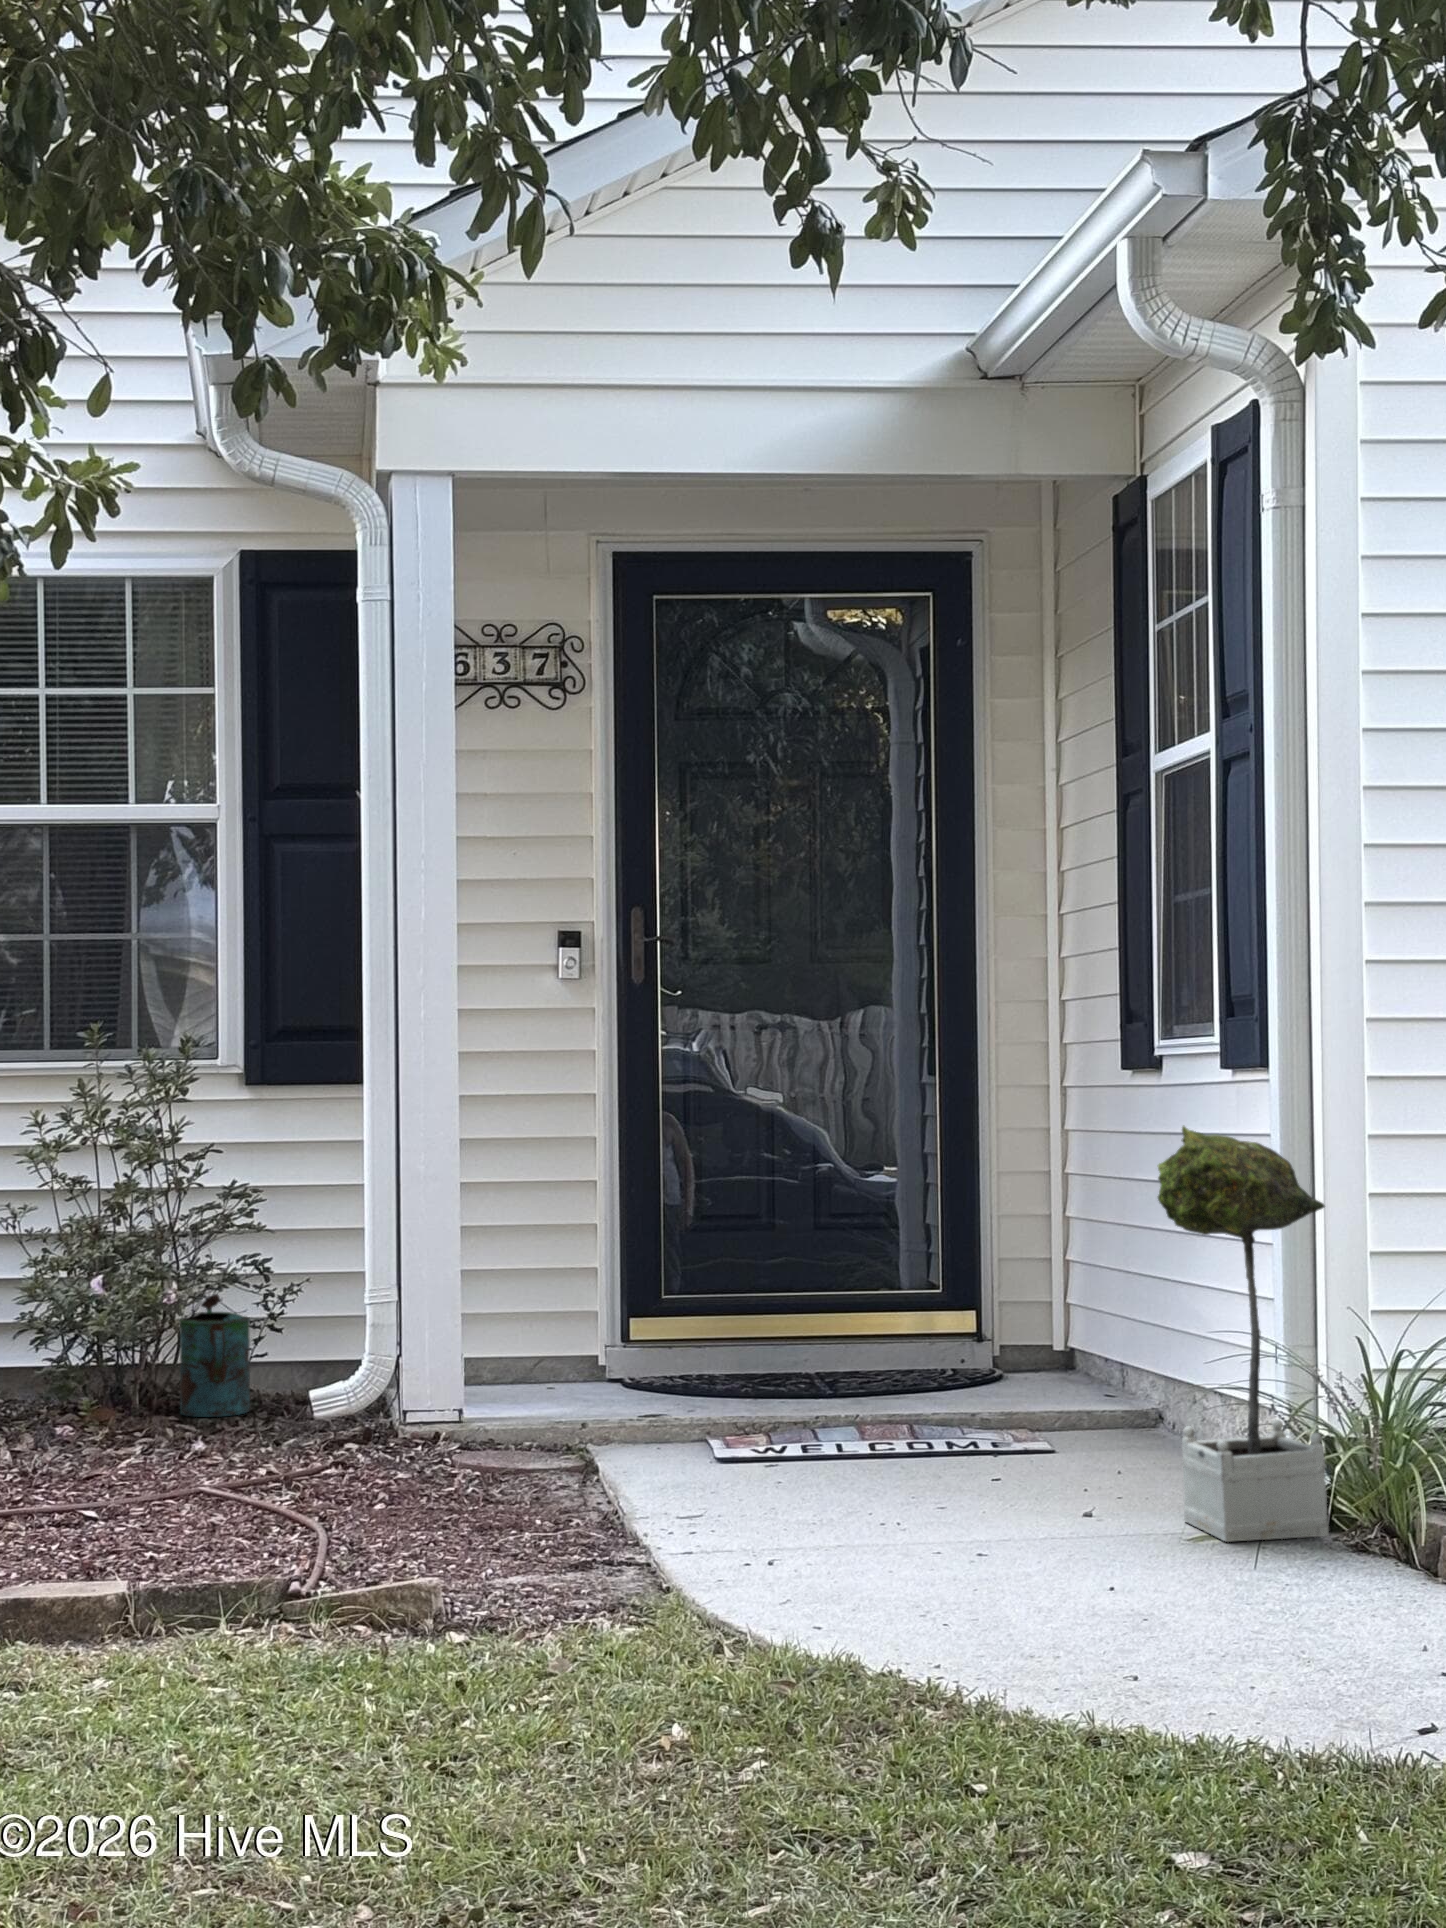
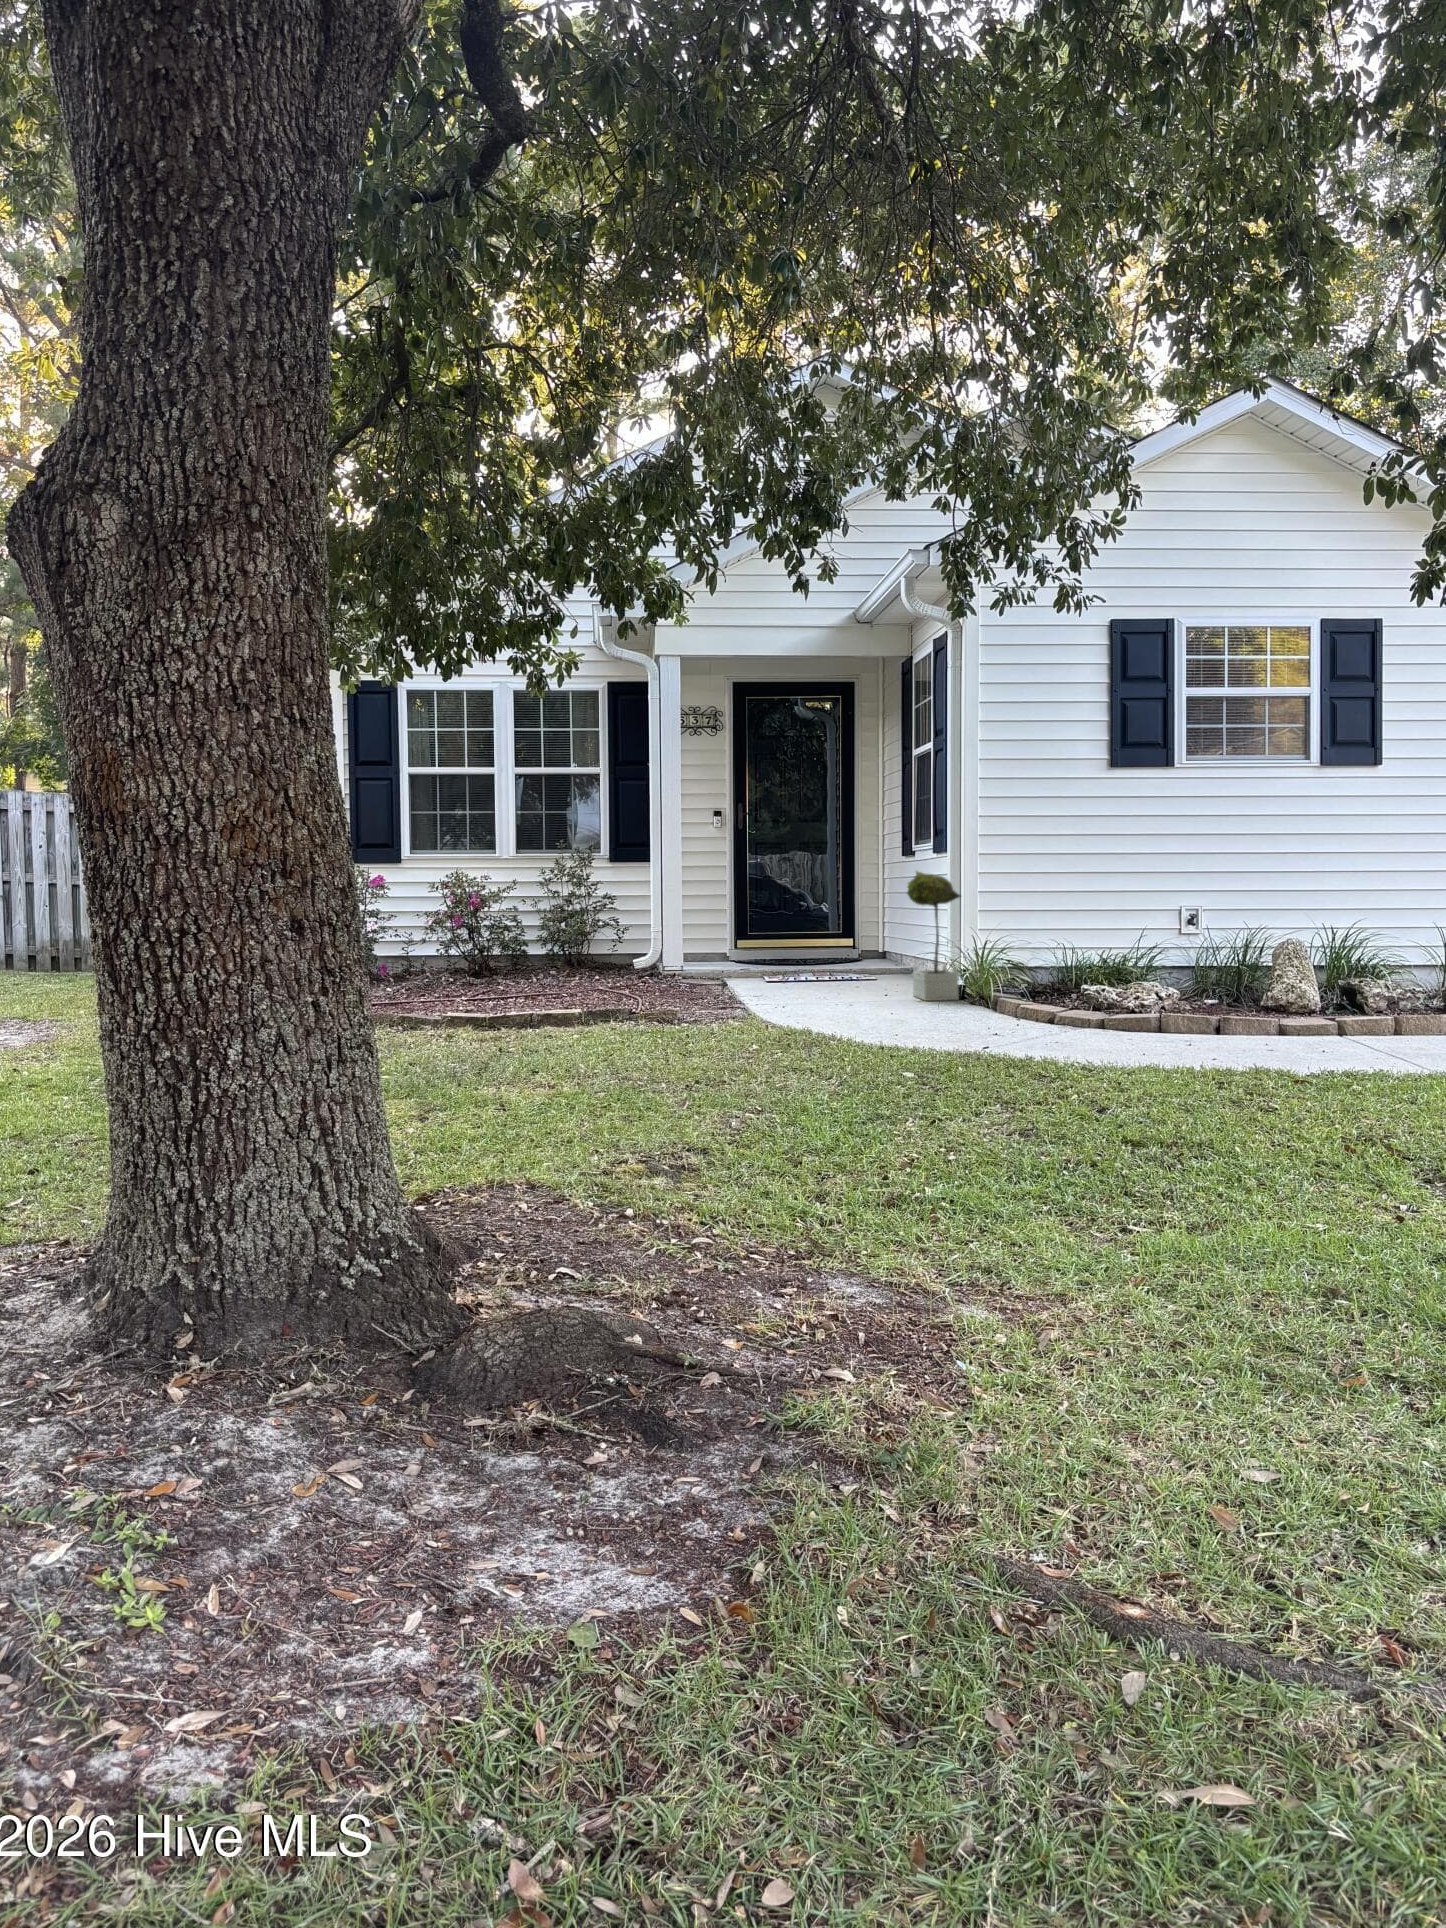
watering can: present [180,1294,250,1417] -> none [591,930,614,968]

